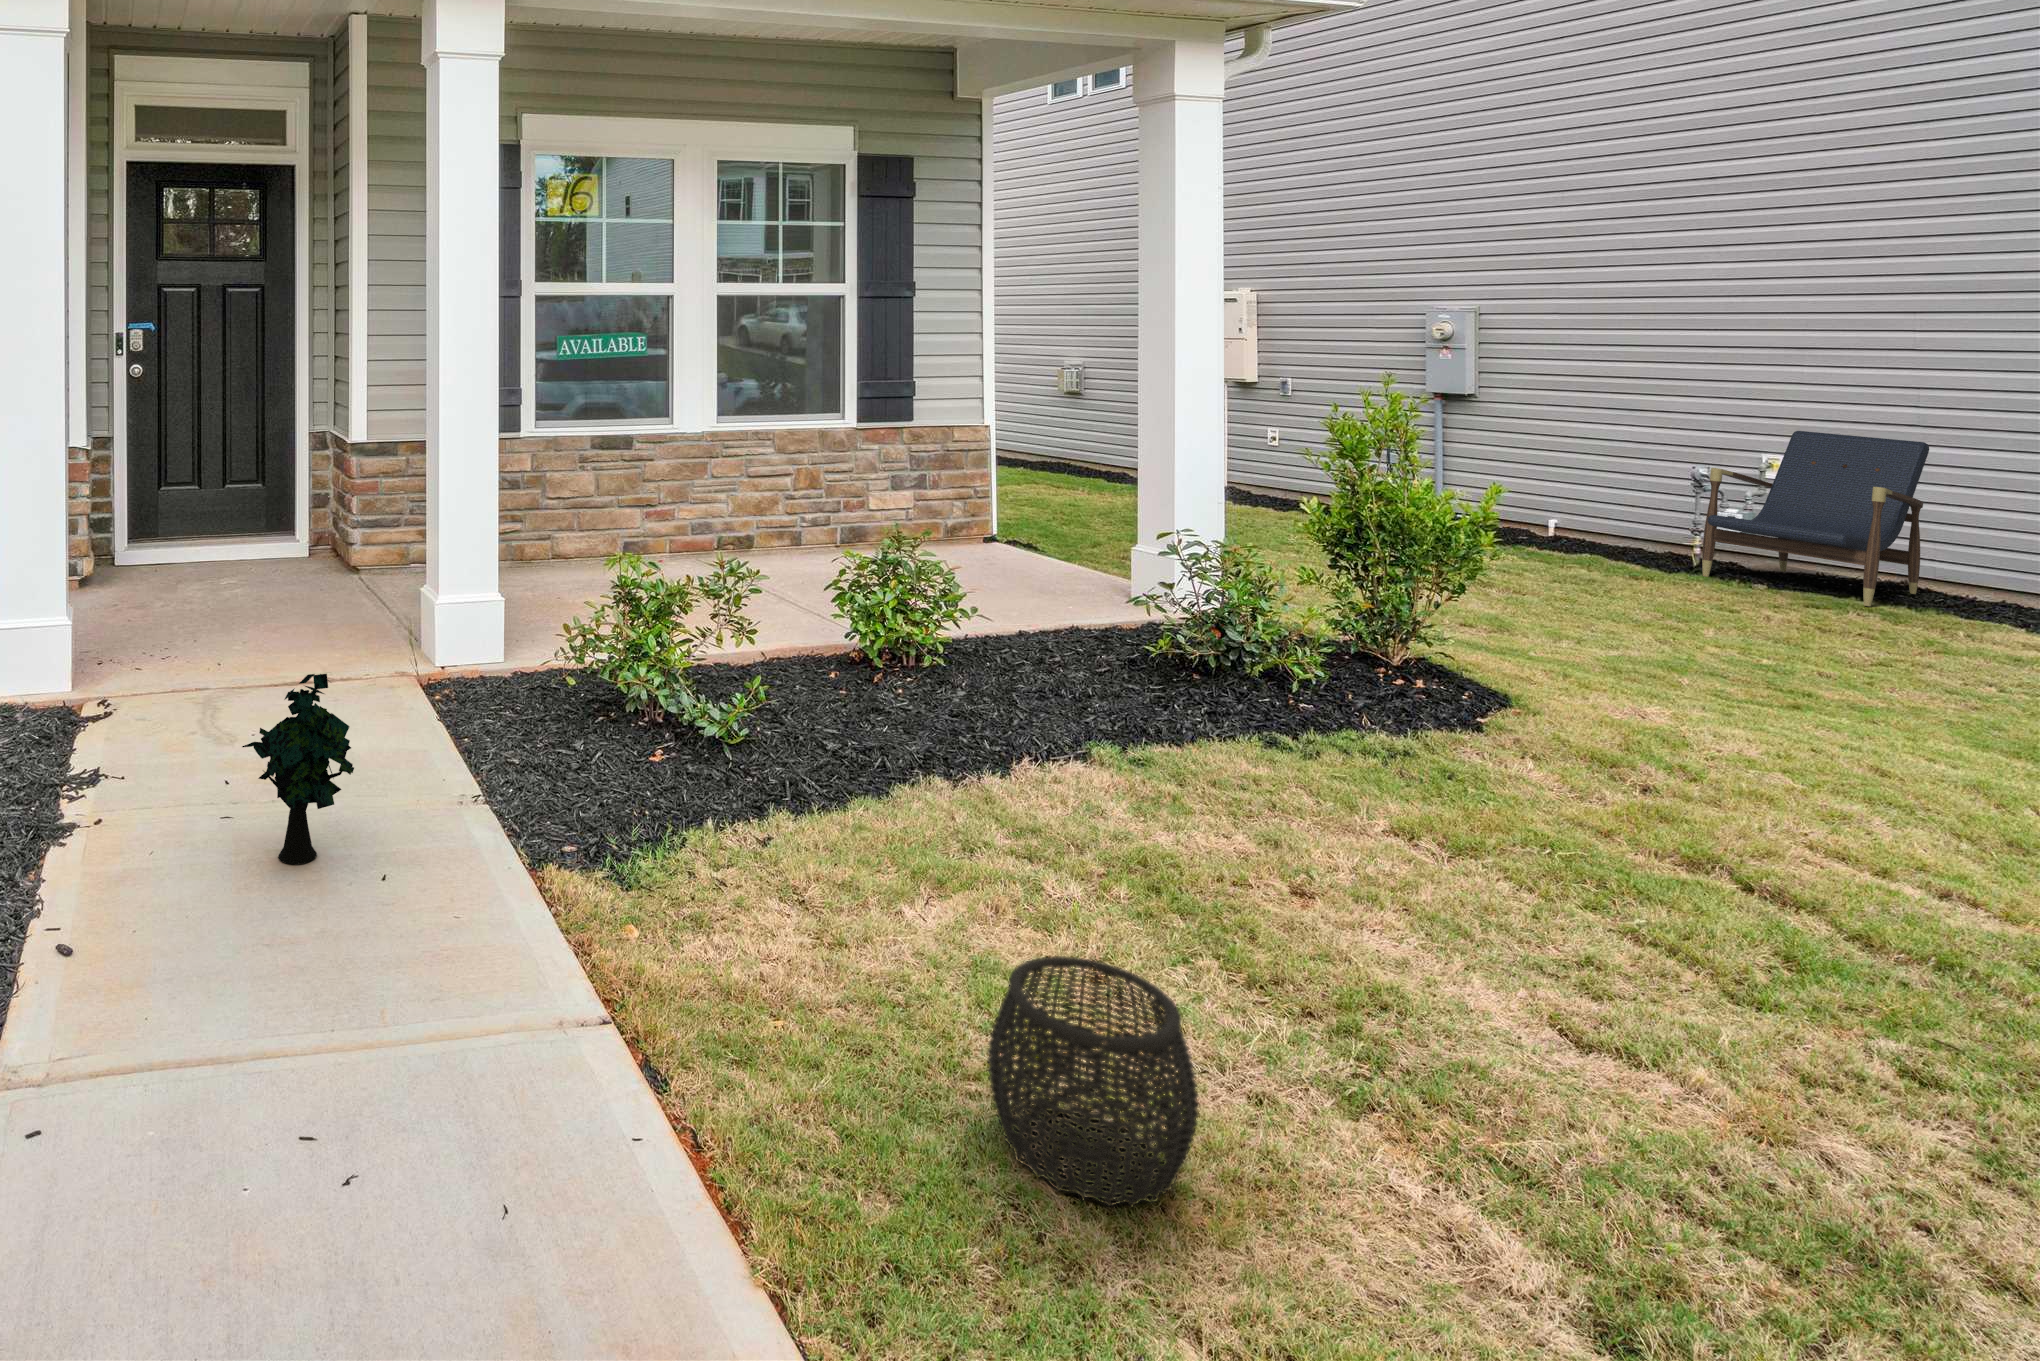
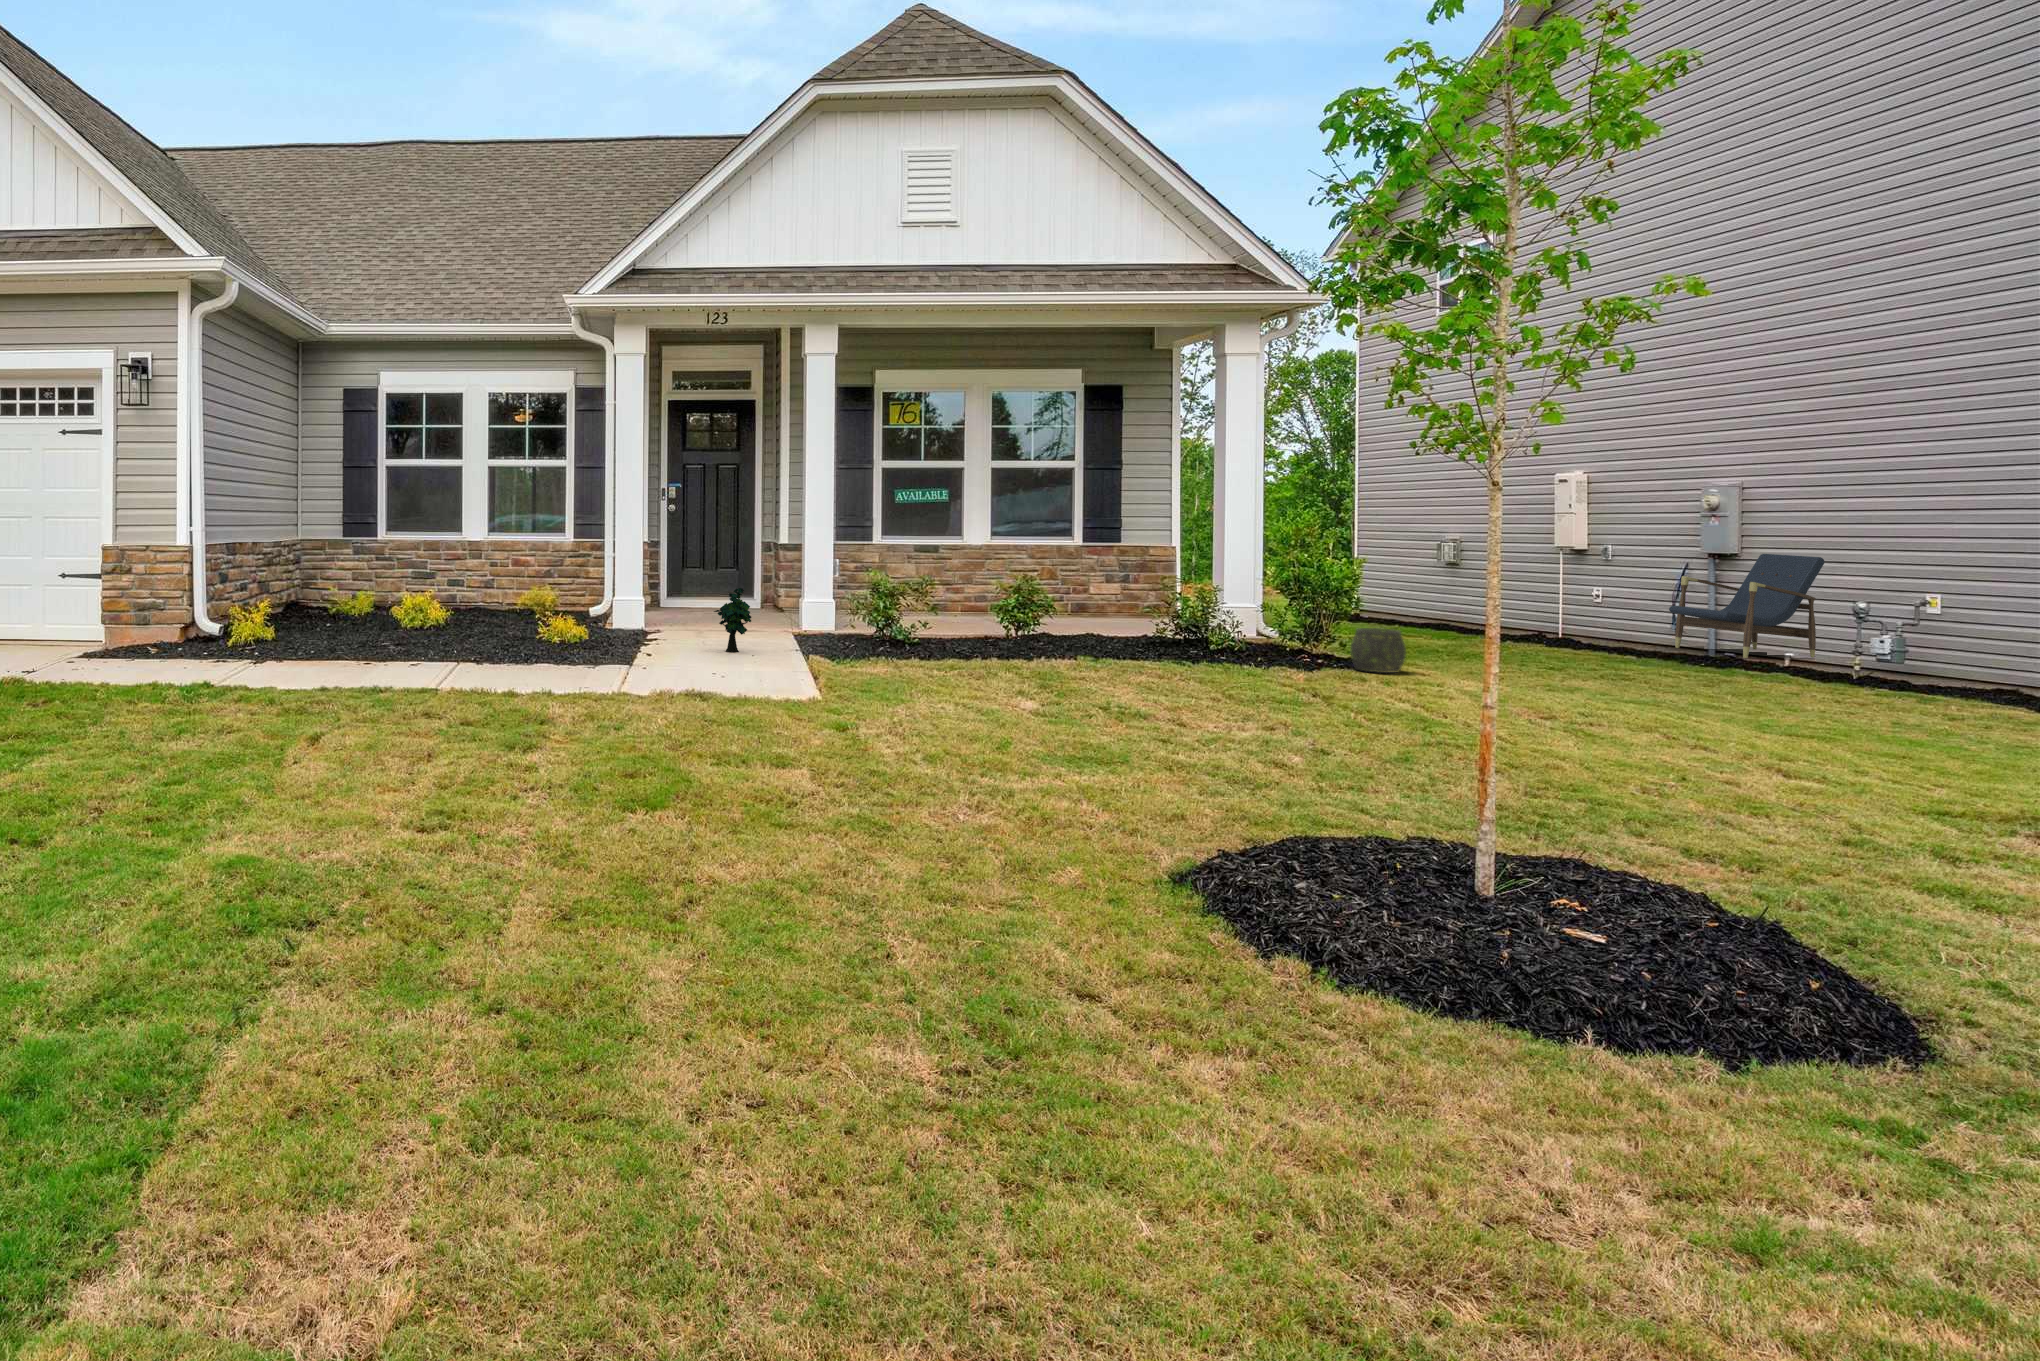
woven basket: present [987,956,1199,1207] -> present [1350,628,1406,673]

